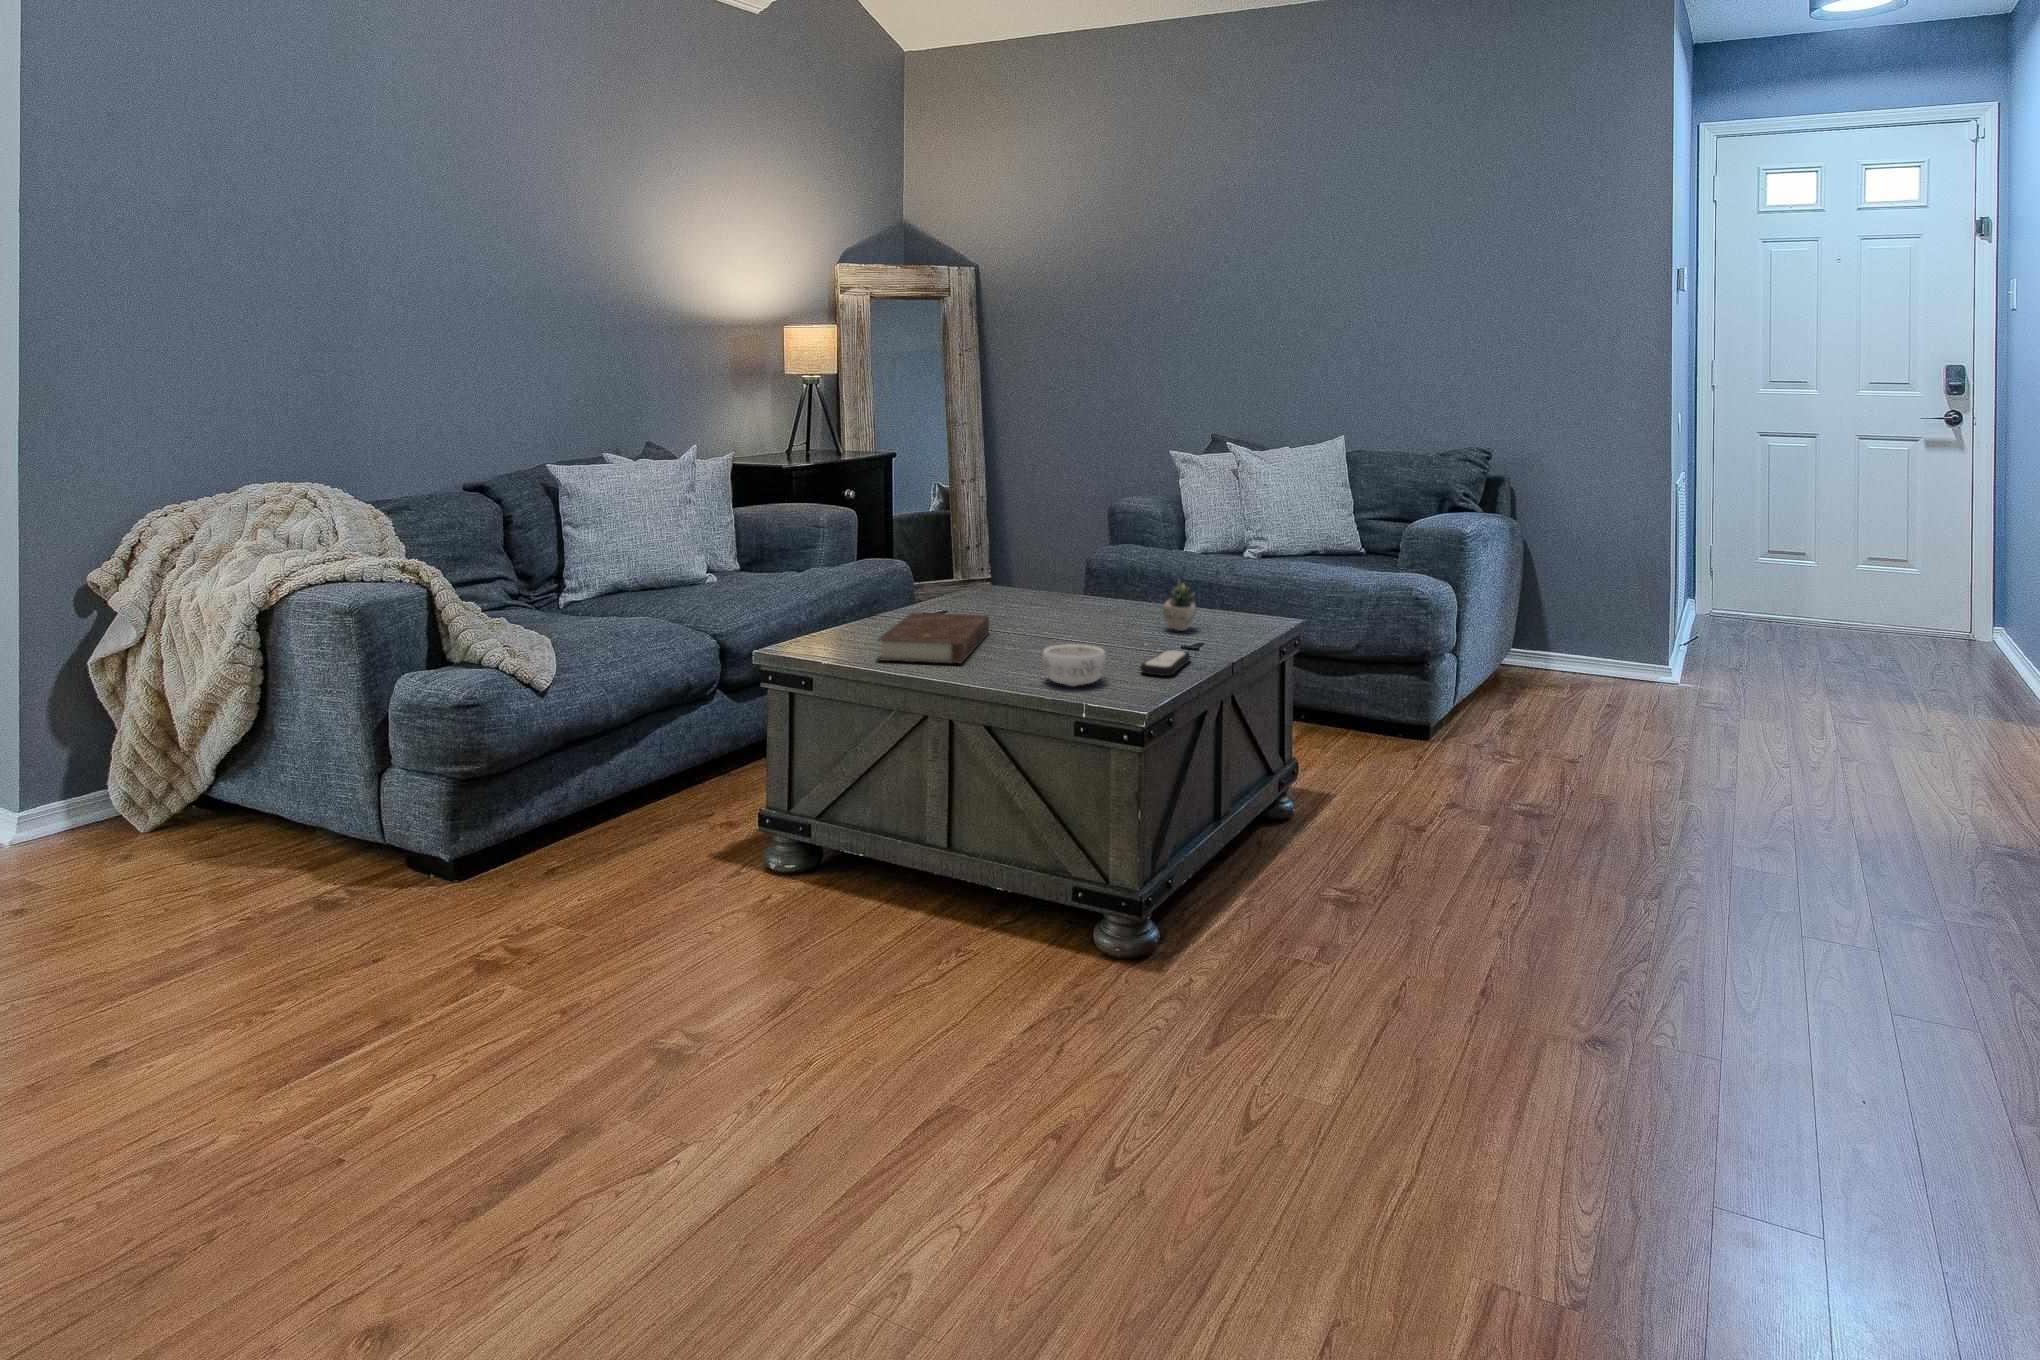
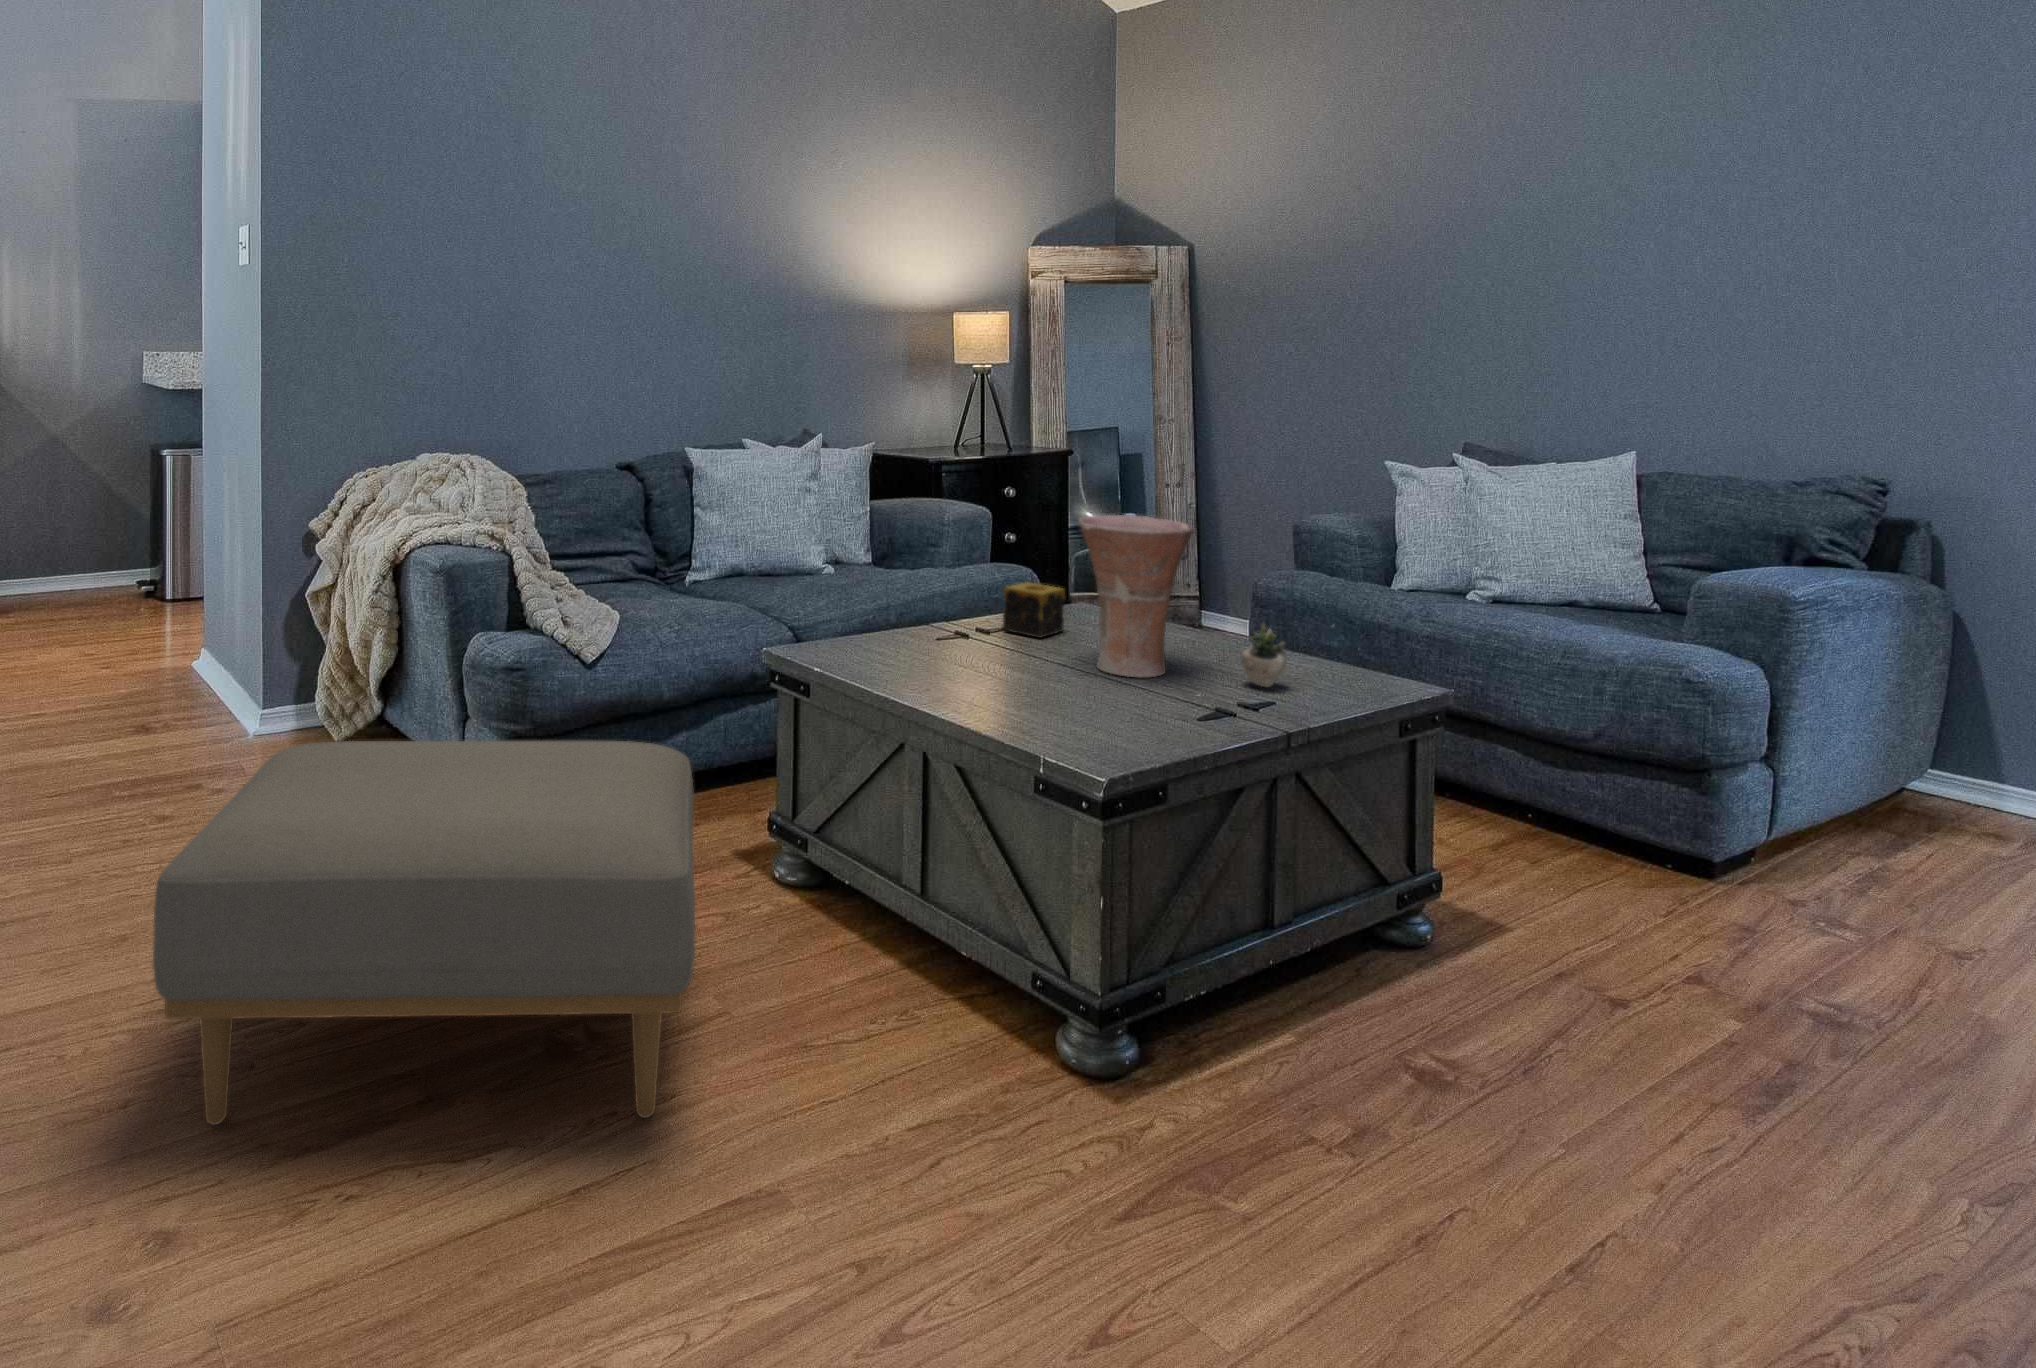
vase: none [1031,500,1124,636] -> present [1079,515,1193,677]
candle: none [945,567,996,614] -> present [1002,582,1065,638]
book: present [878,613,989,663] -> none [875,627,1028,692]
decorative bowl: present [1042,644,1106,686] -> none [1028,686,1106,738]
remote control: present [1140,650,1190,676] -> none [1158,710,1239,742]
ottoman: none [269,745,854,1231] -> present [153,740,695,1125]

